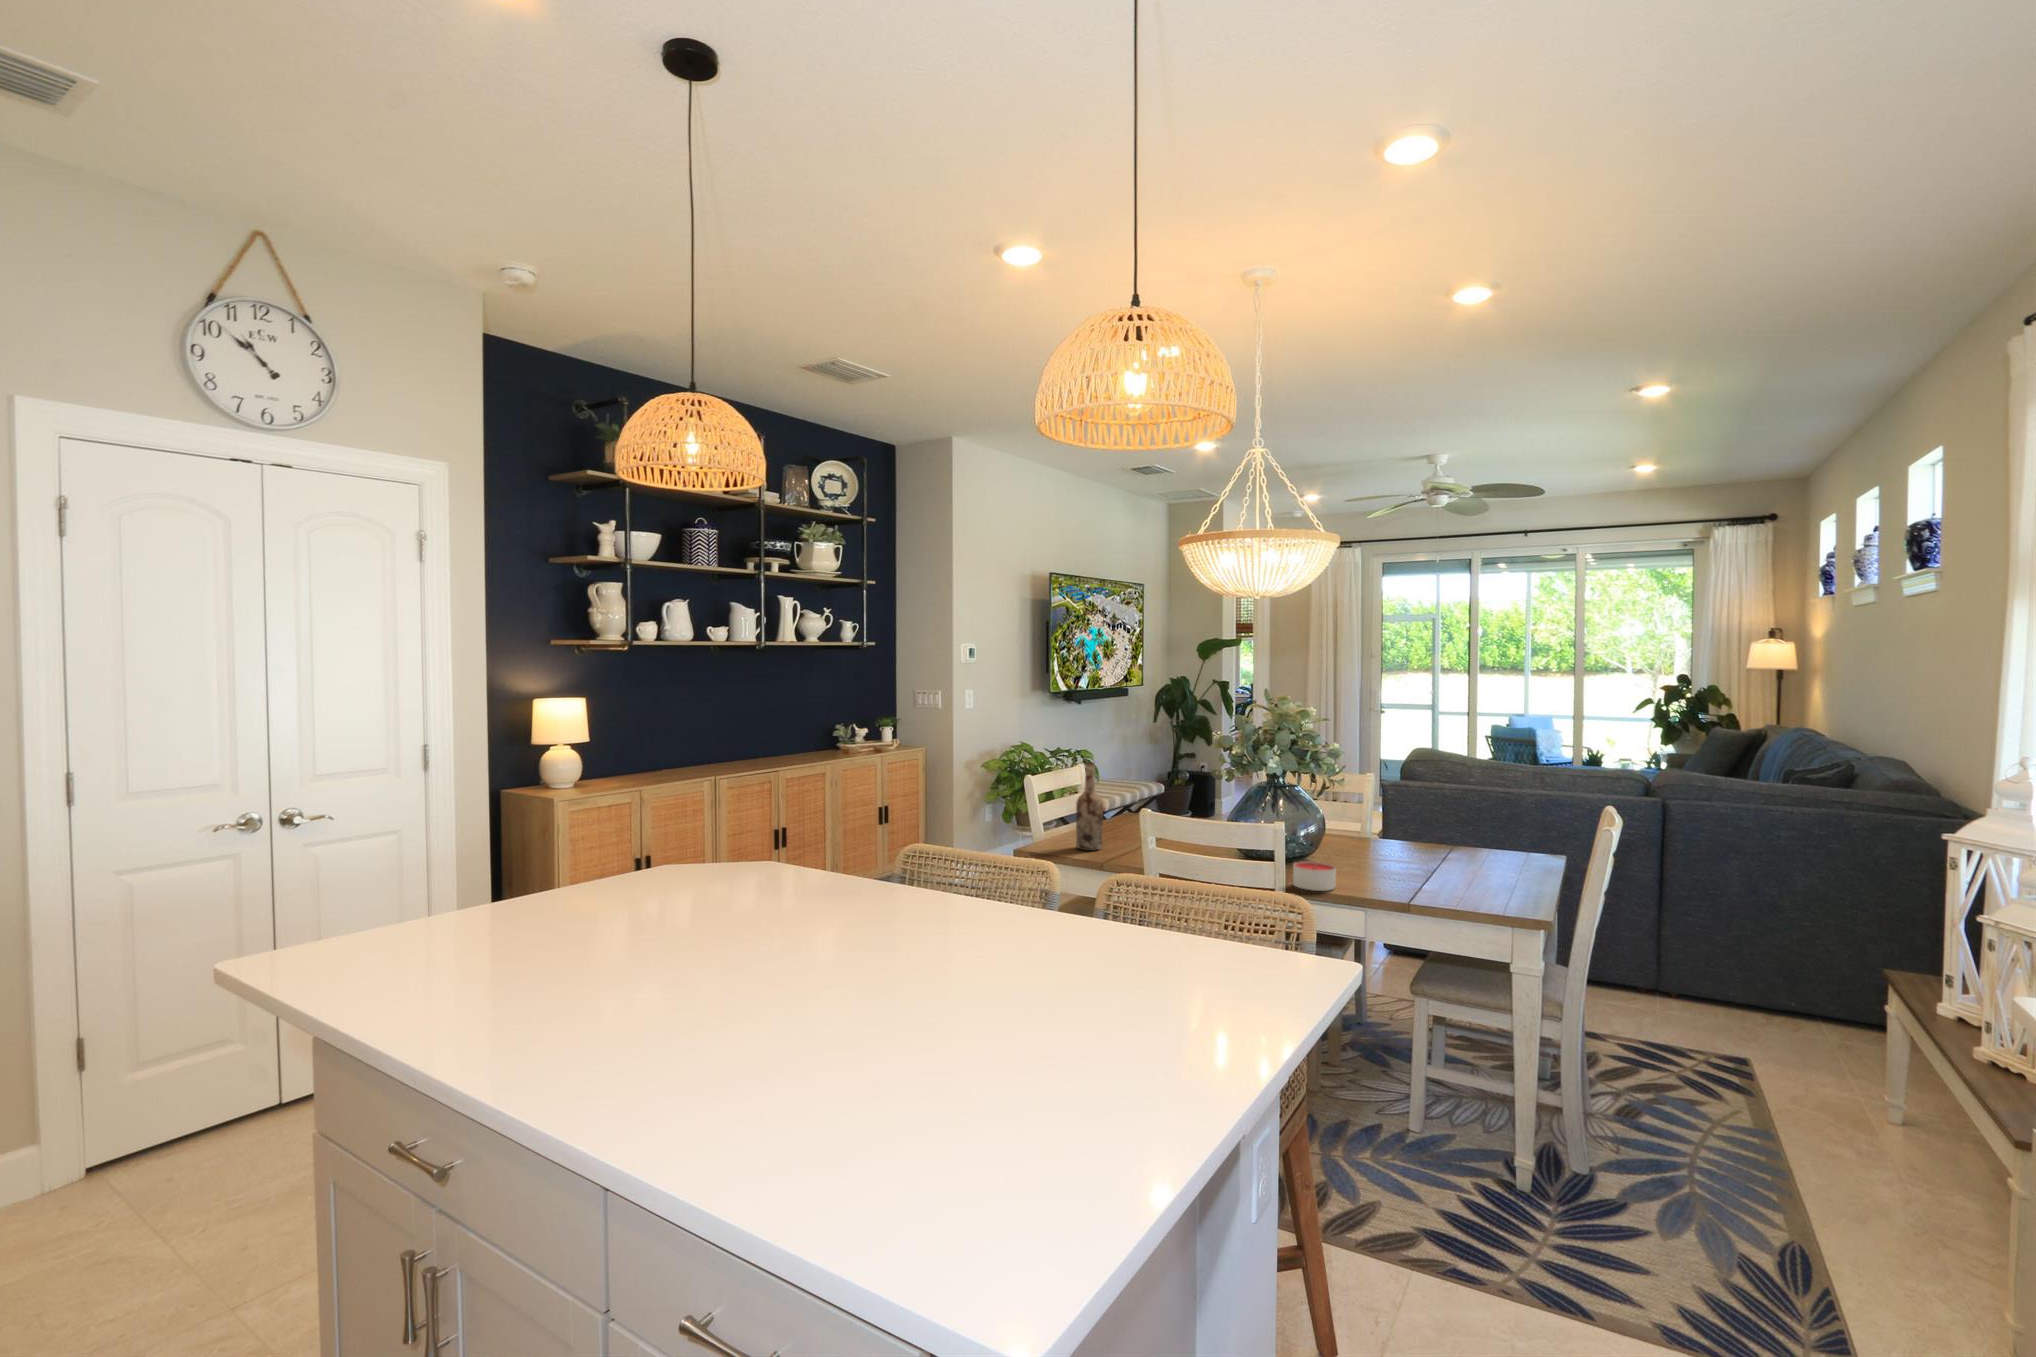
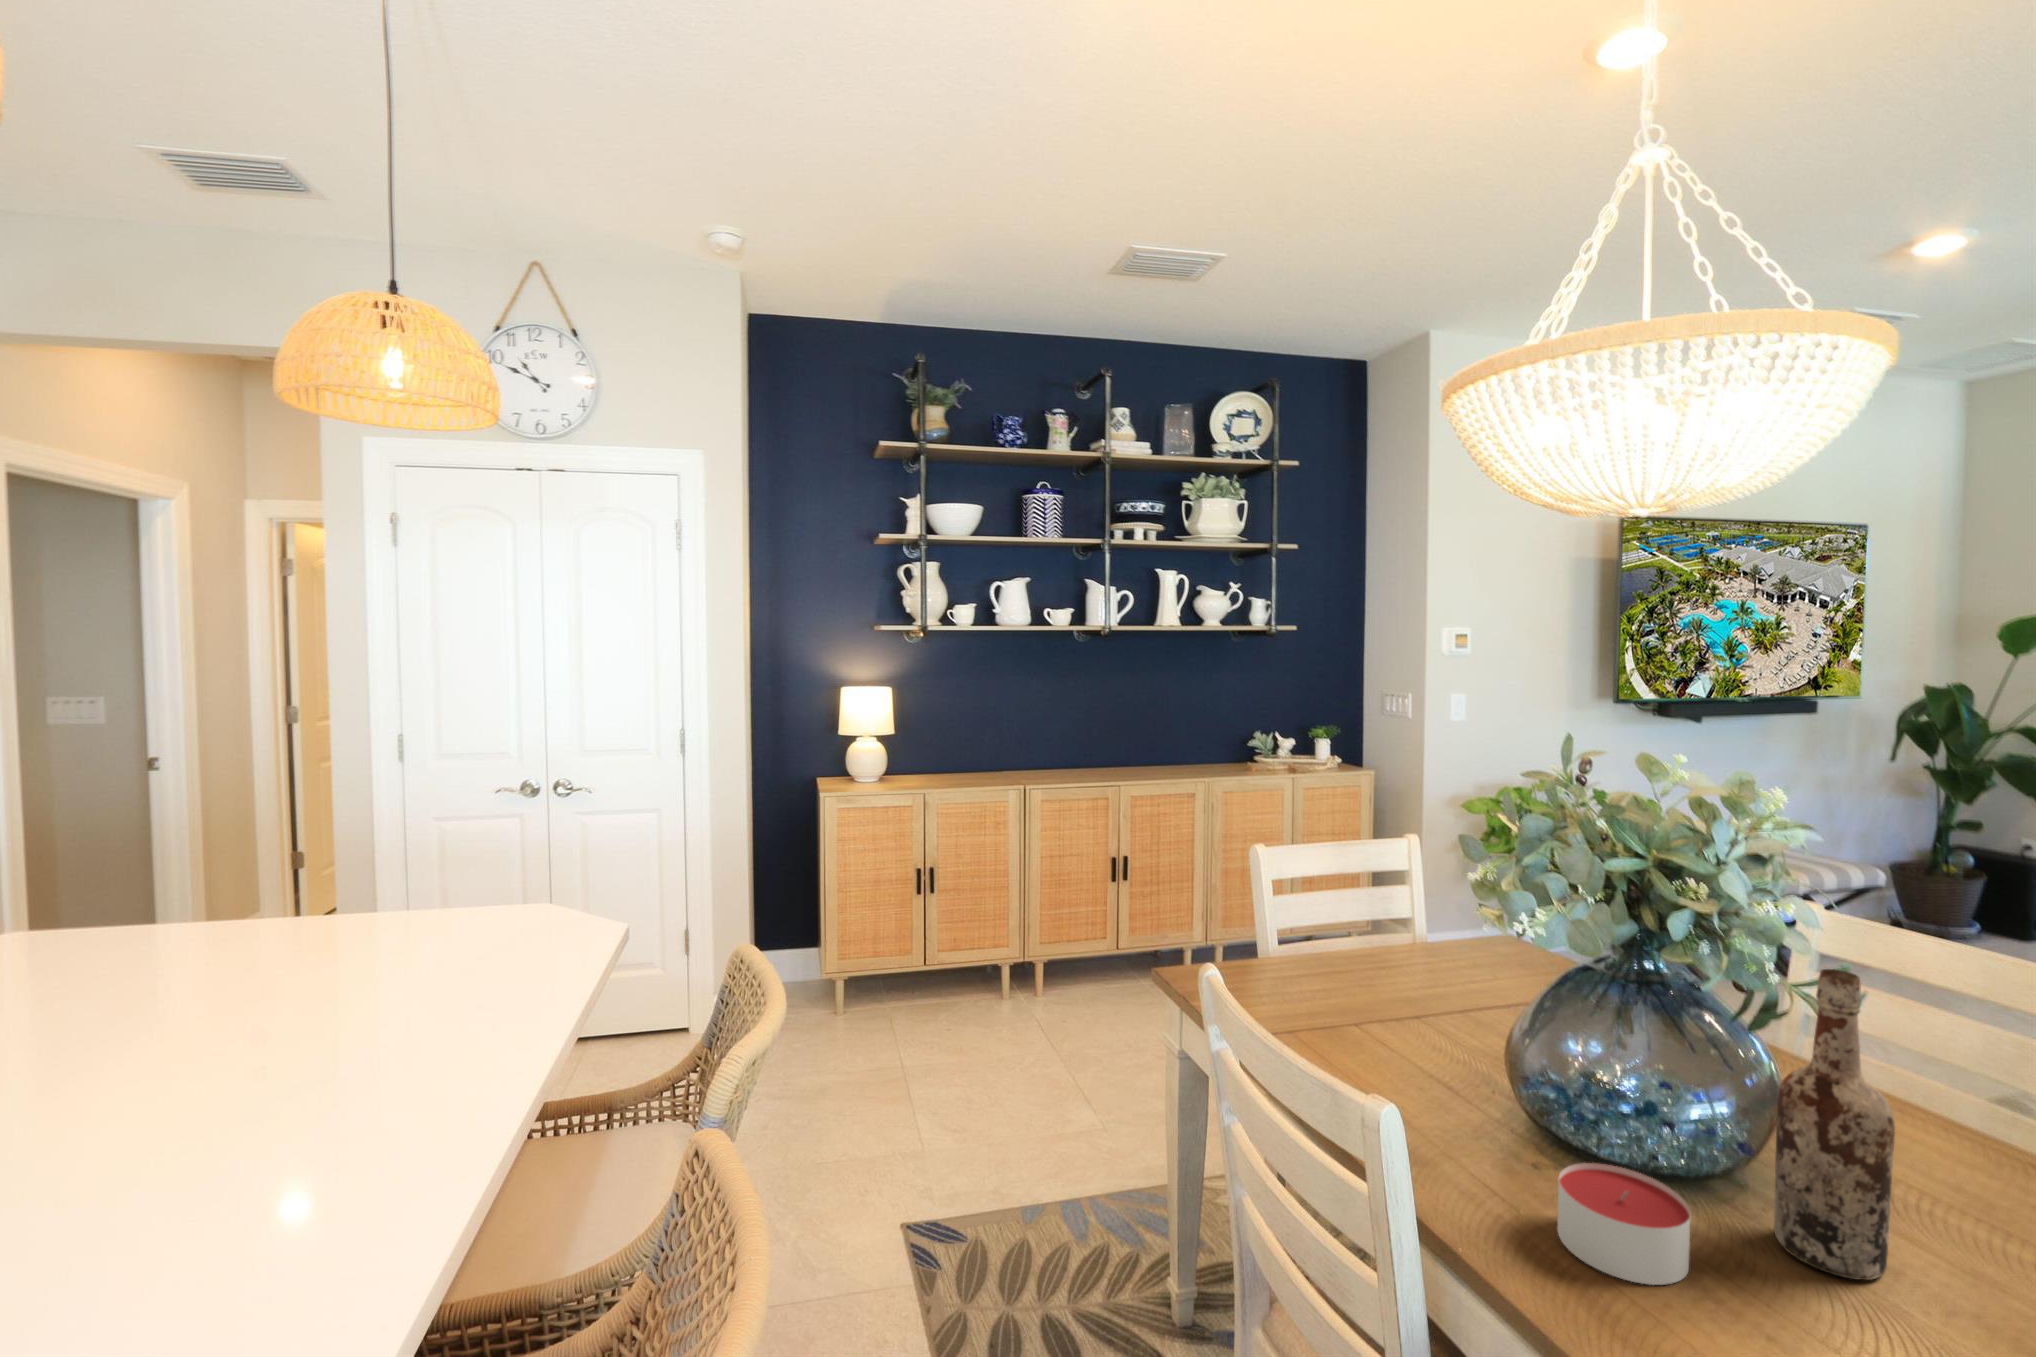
wine bottle: present [1076,762,1103,851] -> present [1774,969,1895,1280]

